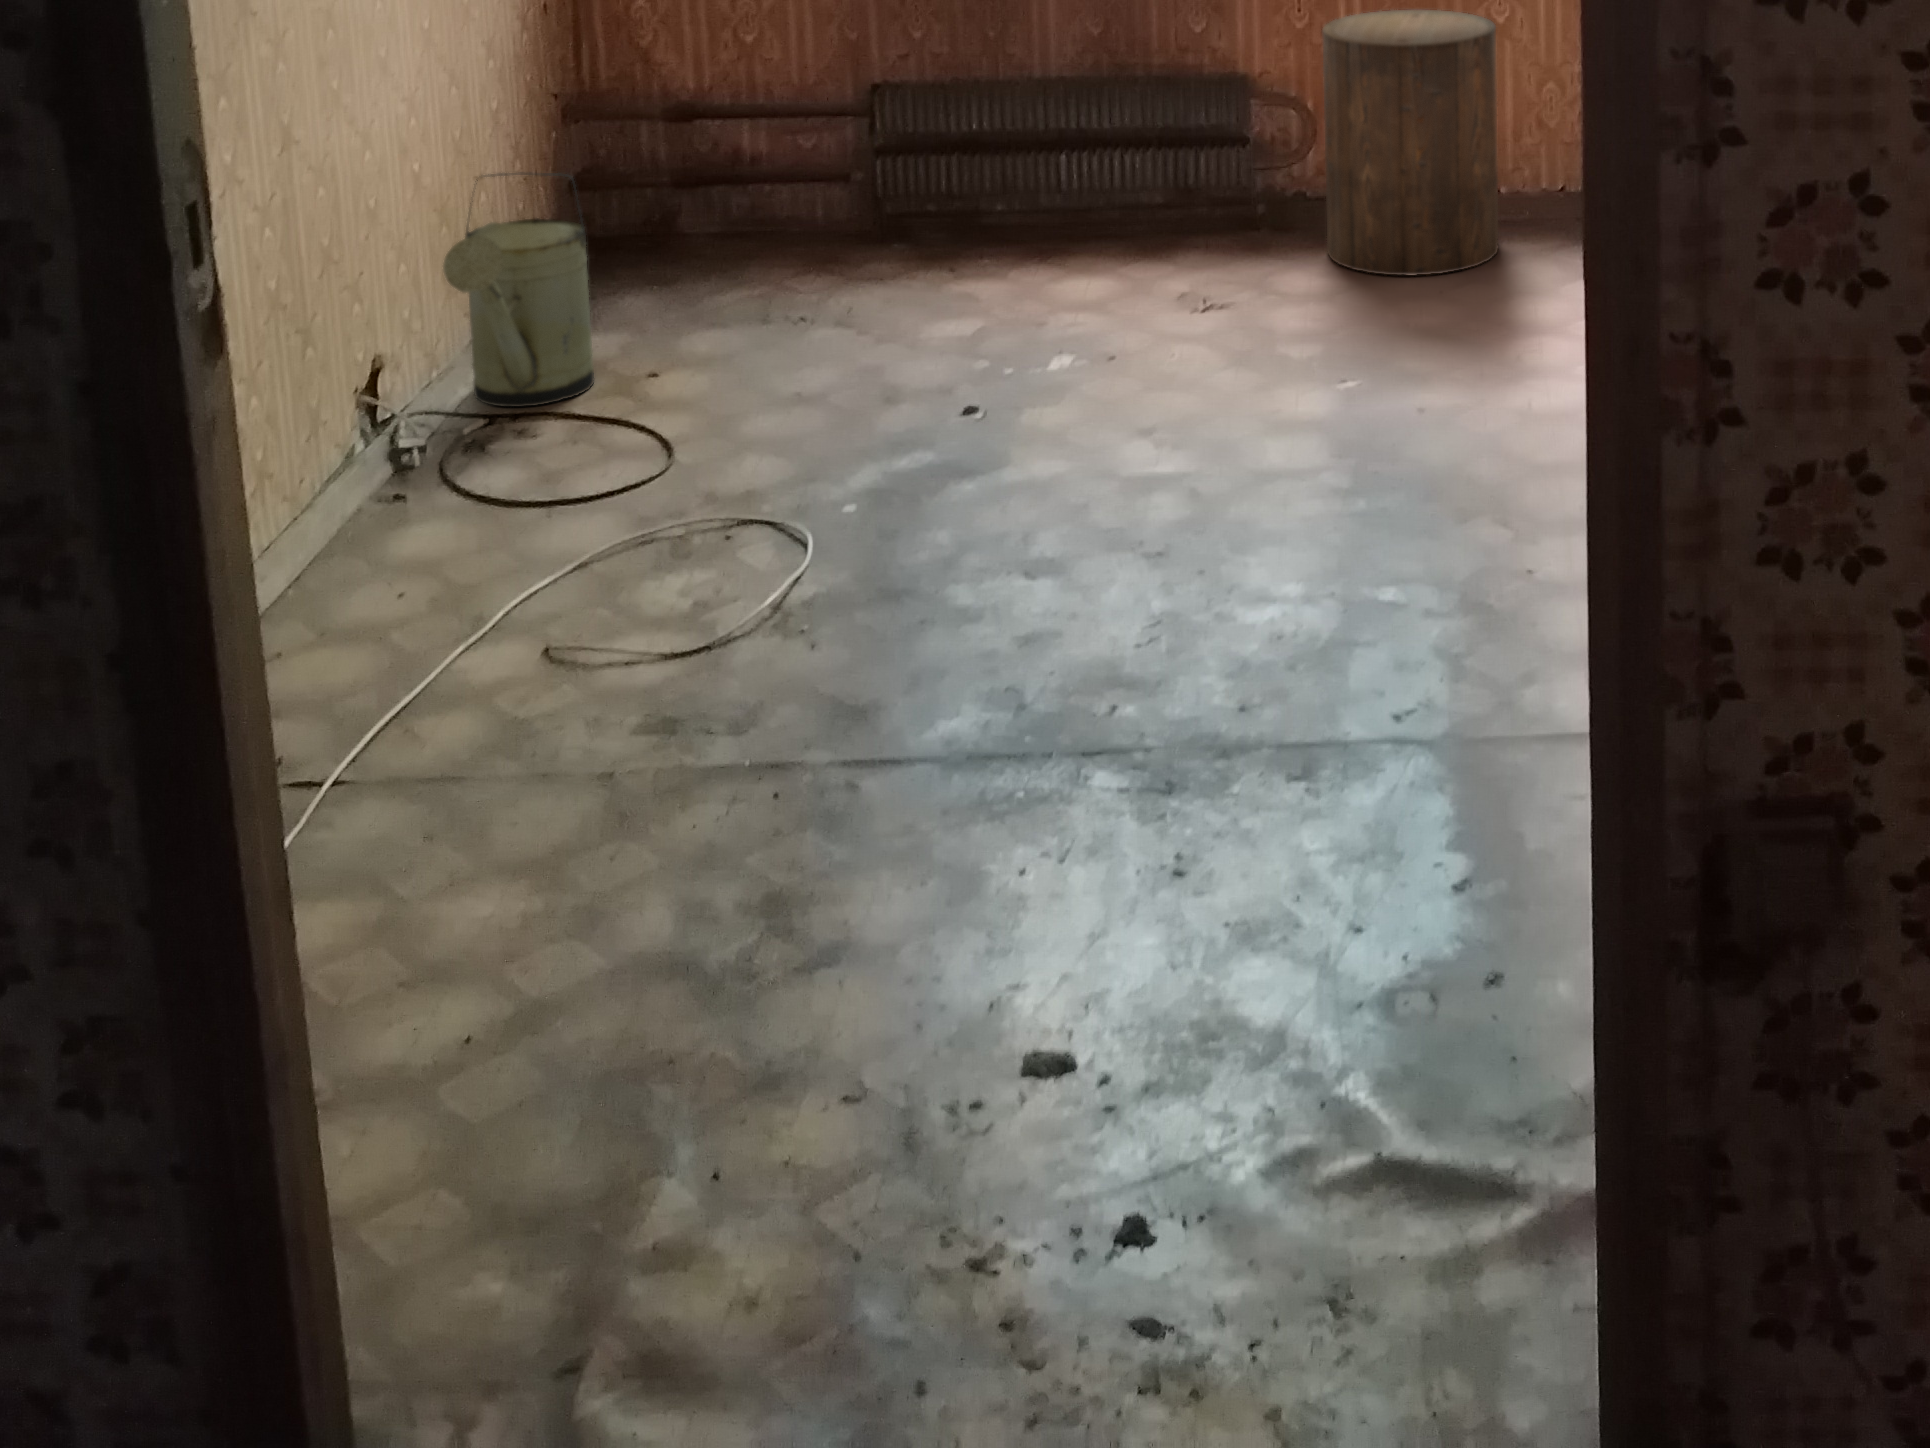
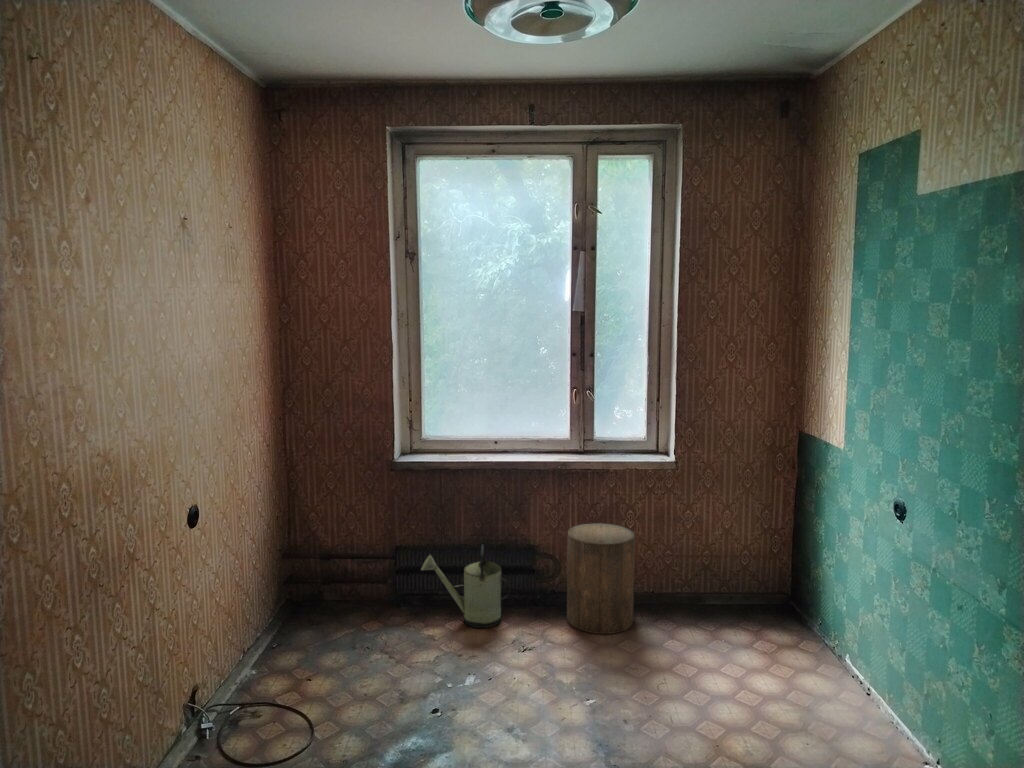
watering can: present [443,173,594,407] -> present [421,544,507,628]

